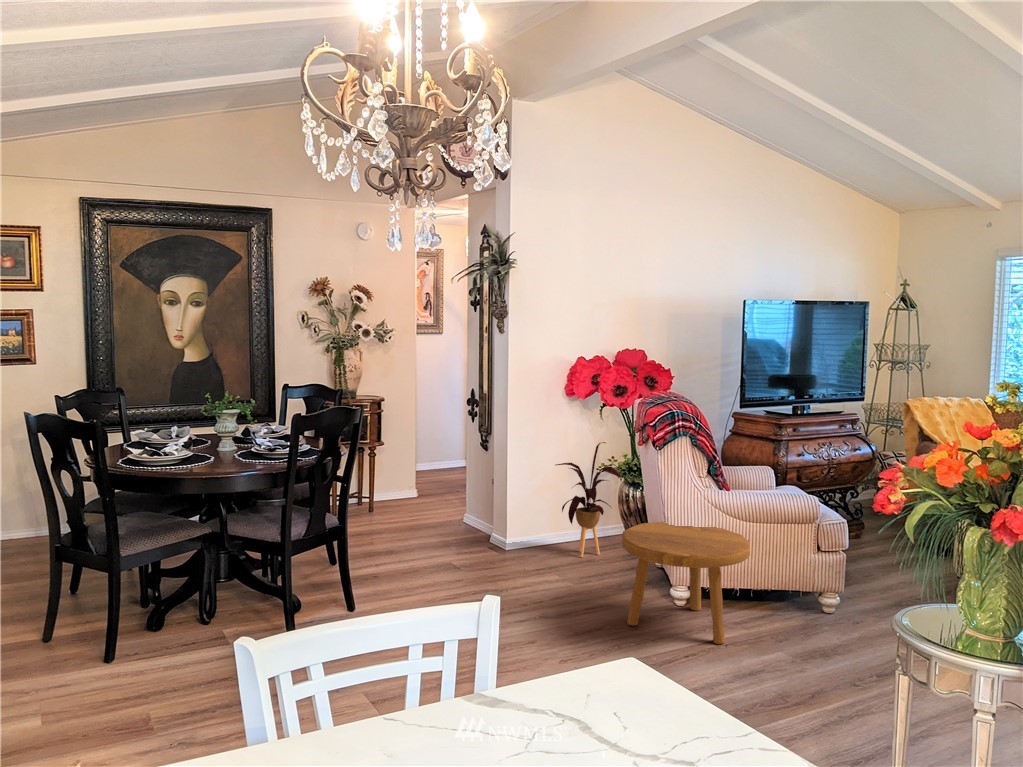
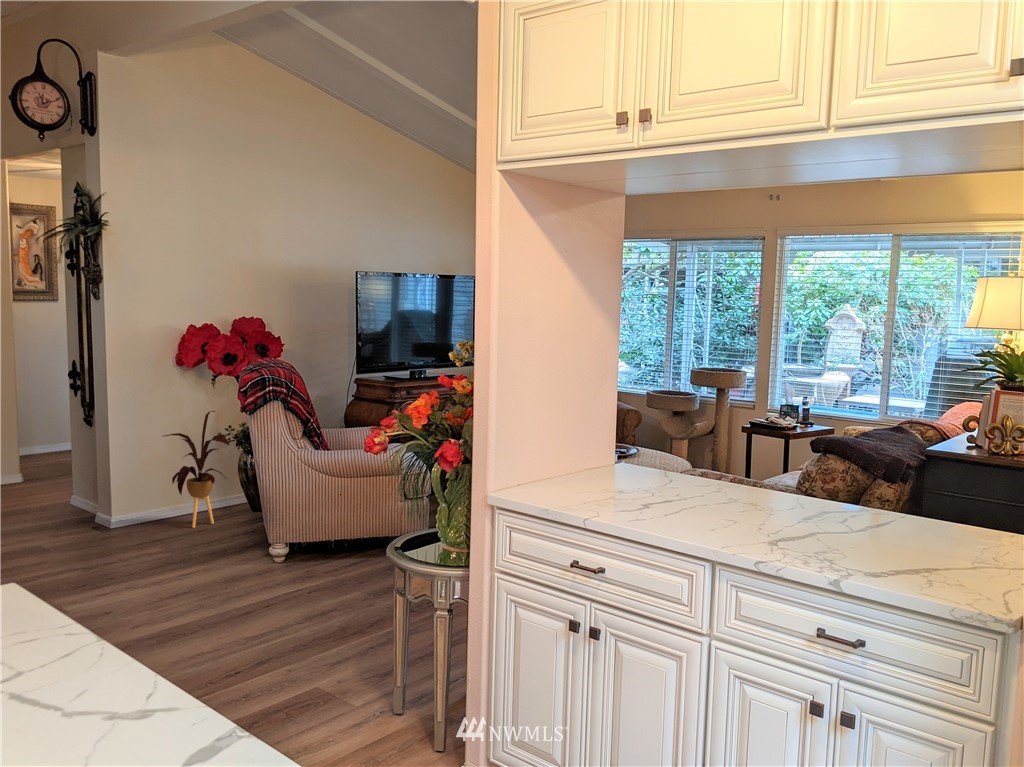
footstool: present [622,522,750,644] -> none [210,483,334,592]

